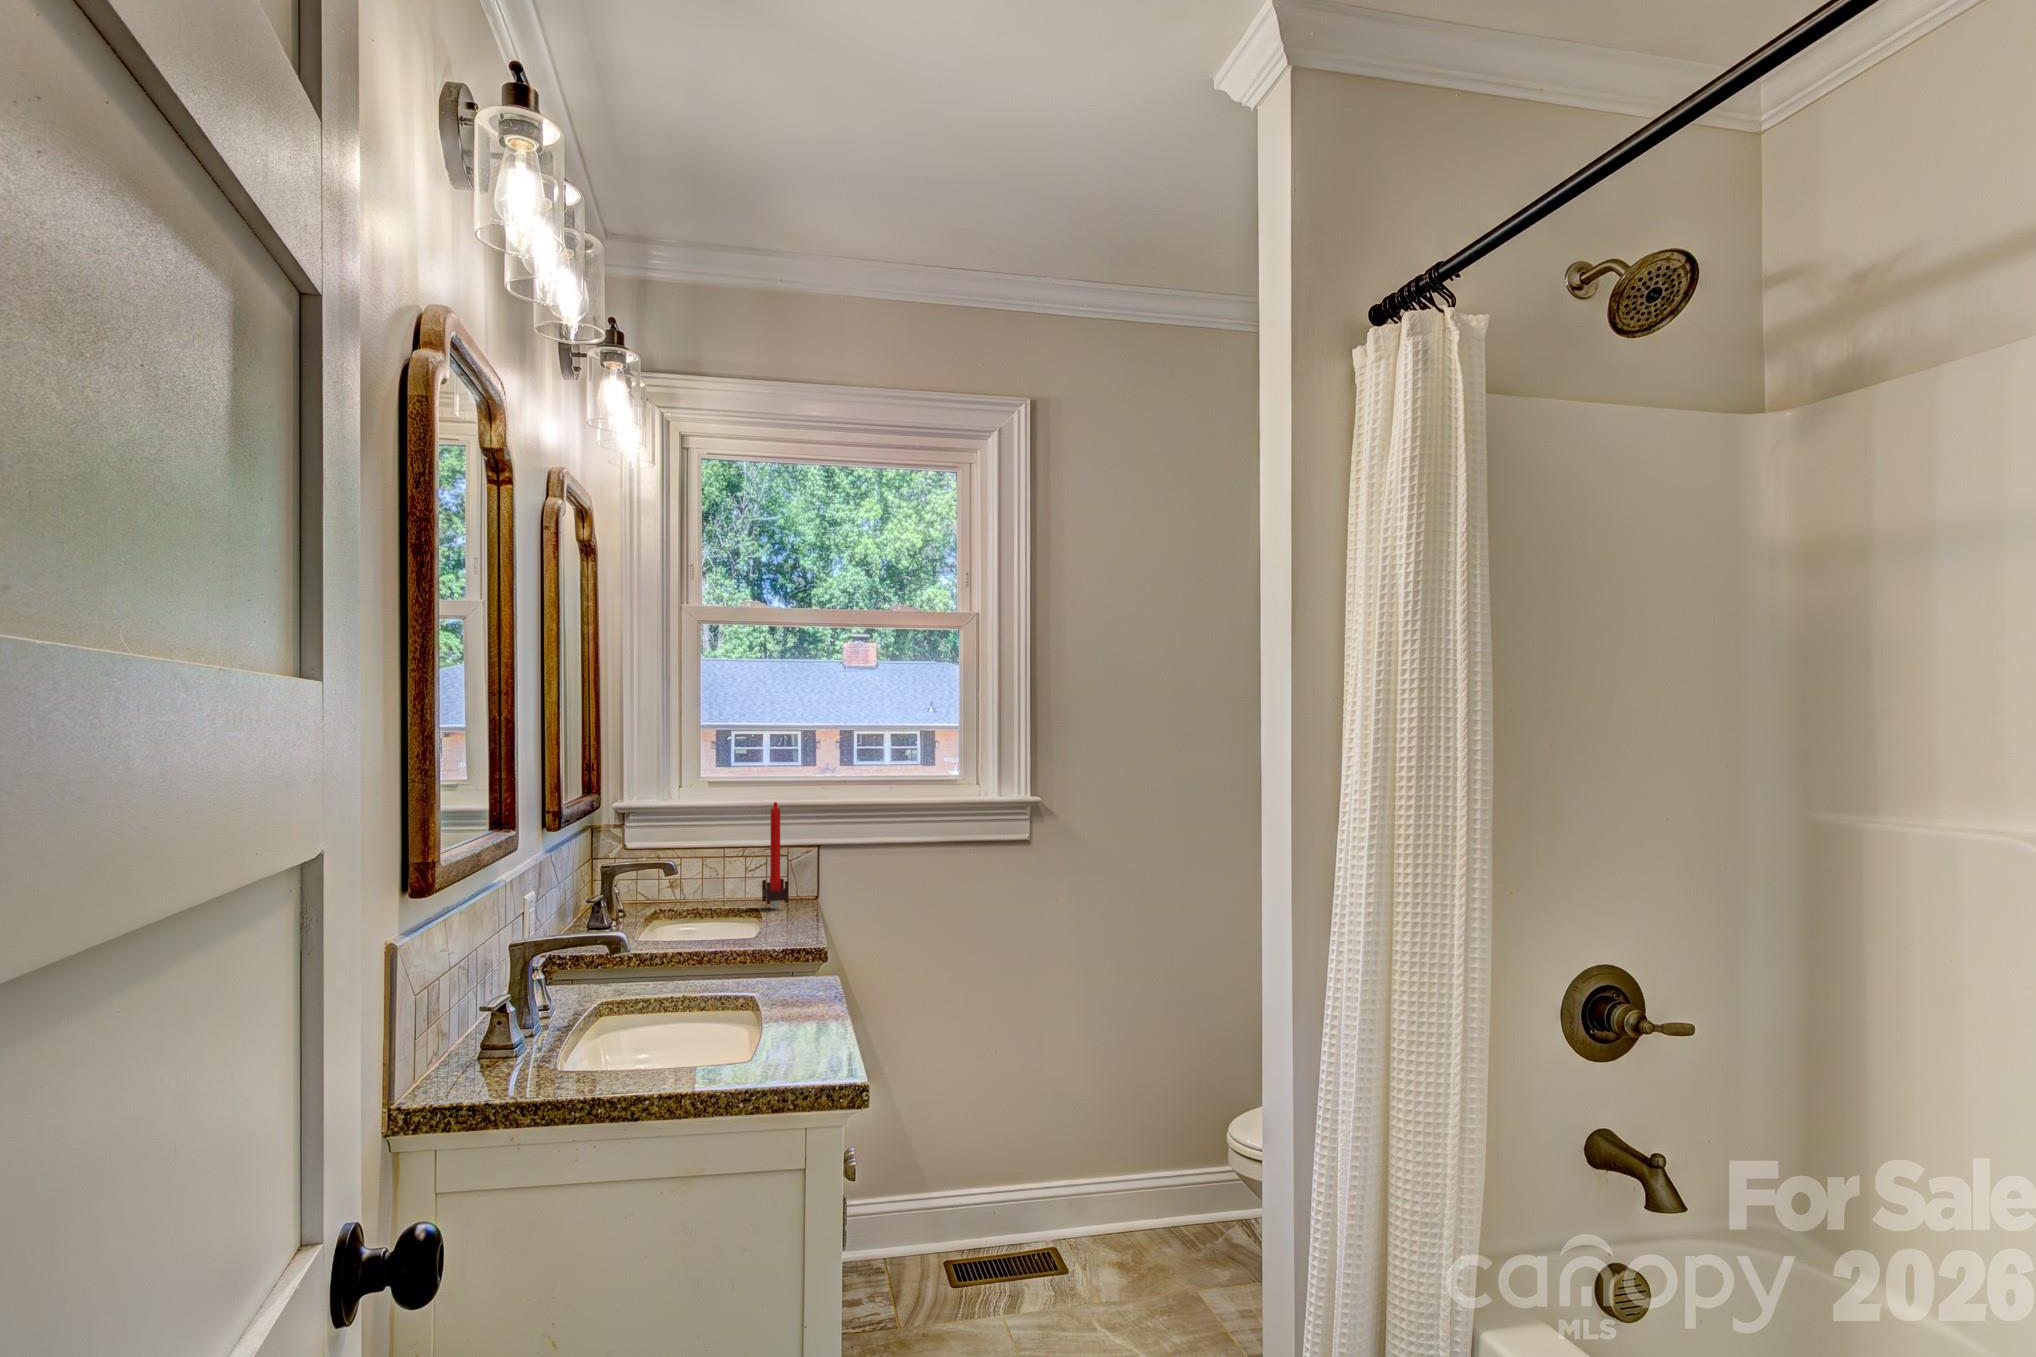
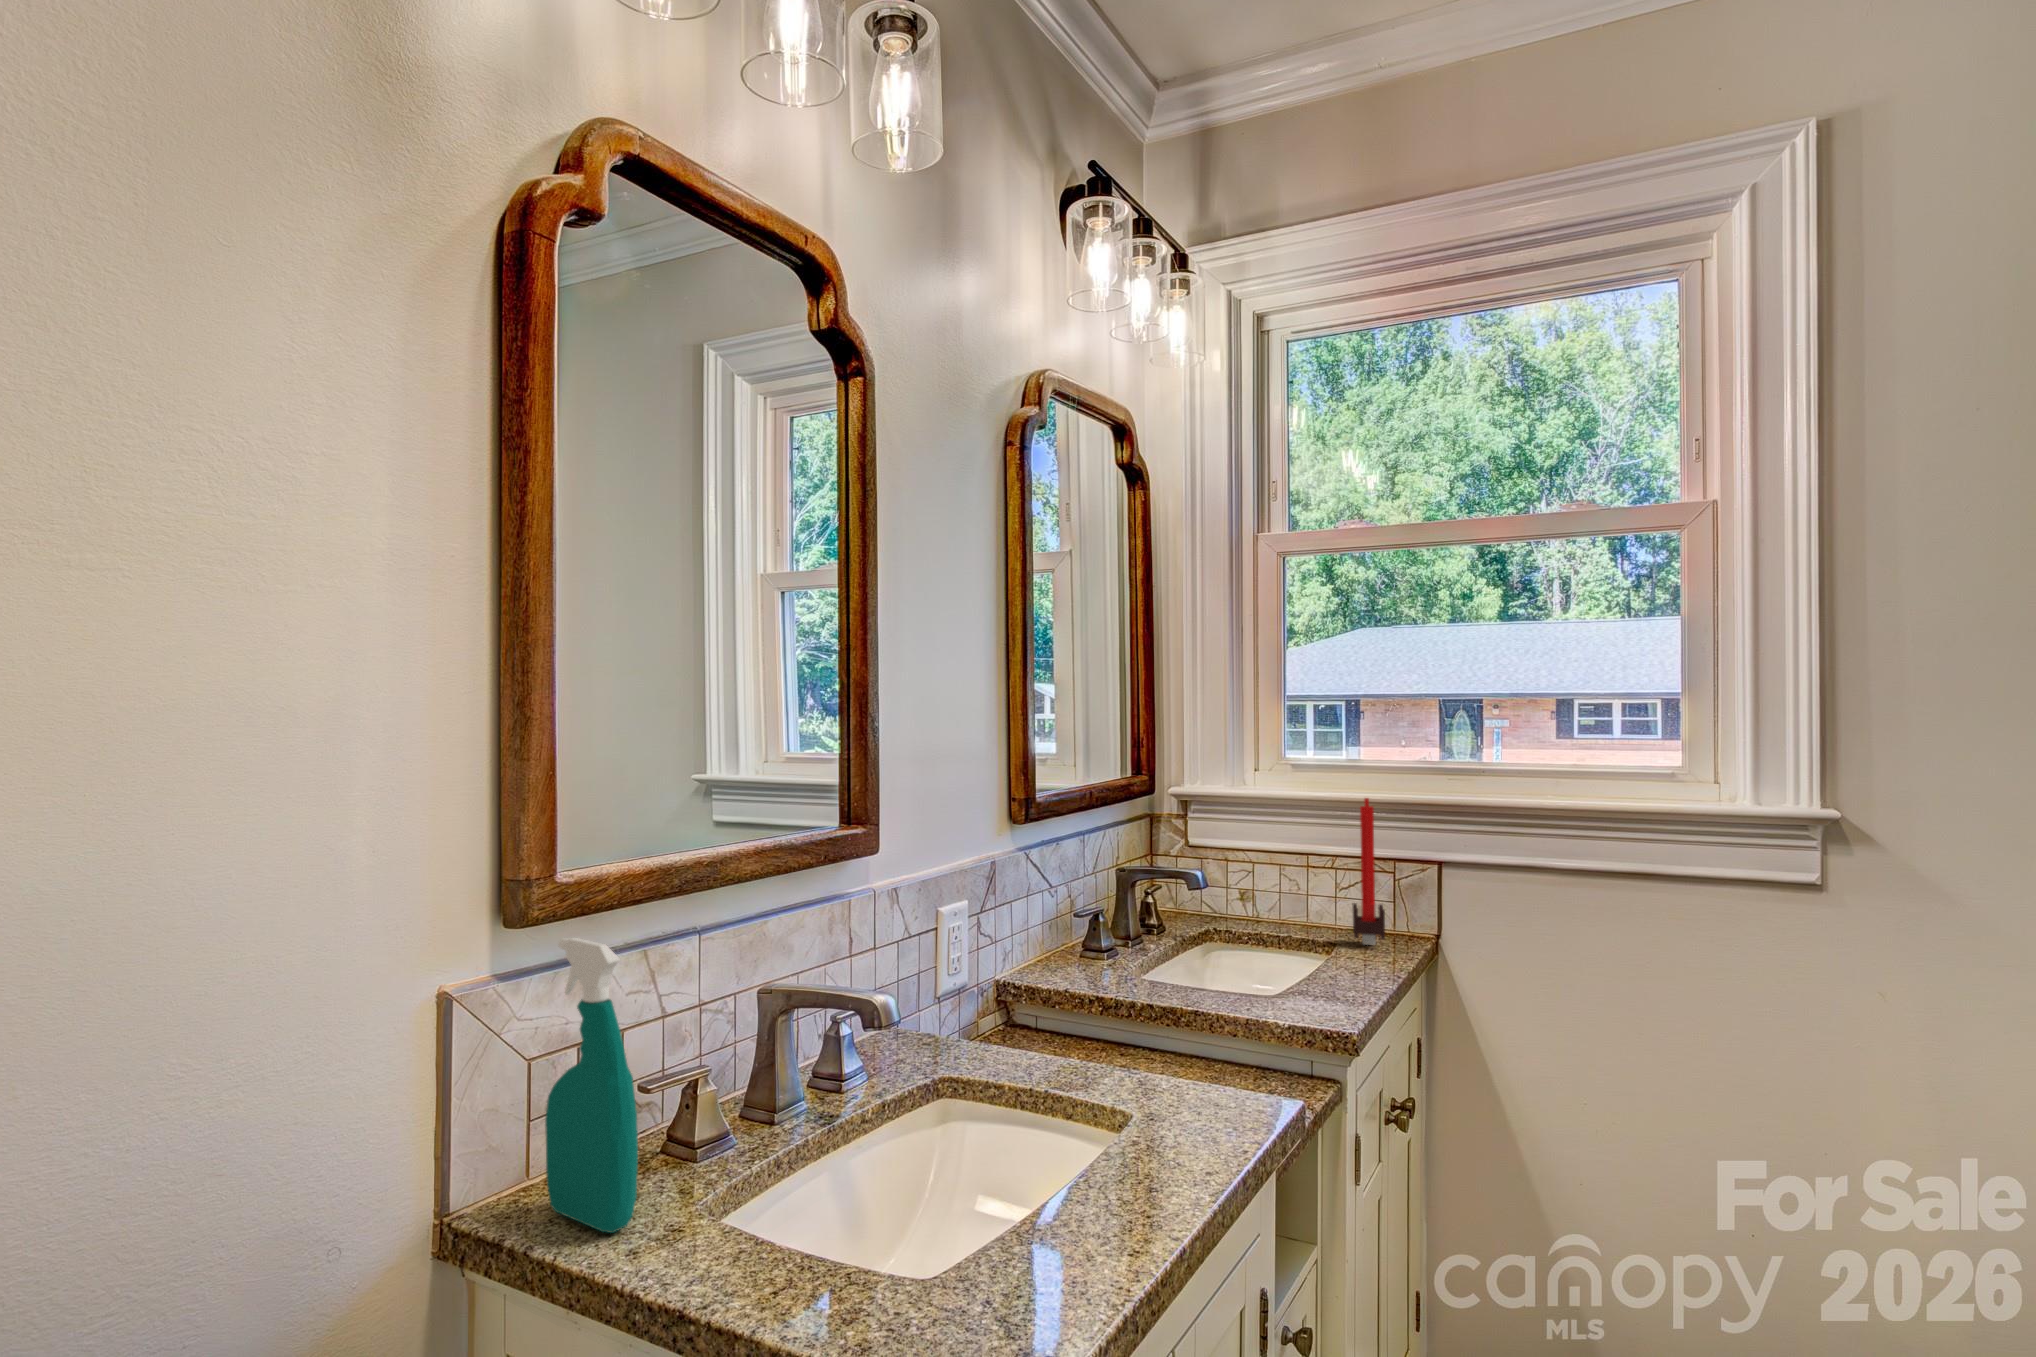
spray bottle: none [444,901,531,1090] -> present [545,938,638,1233]

